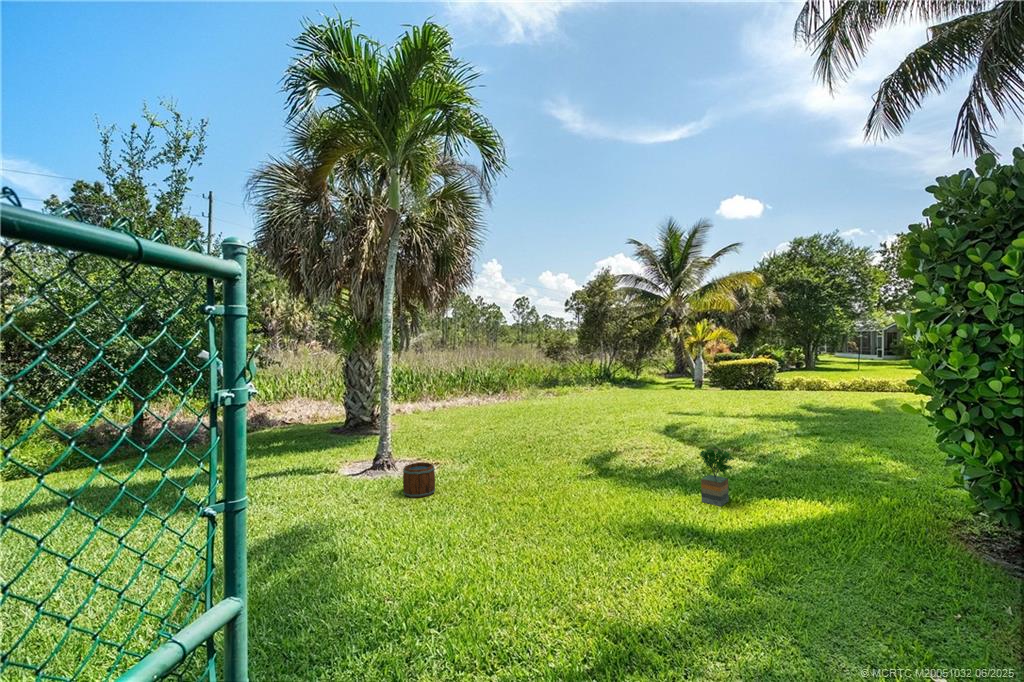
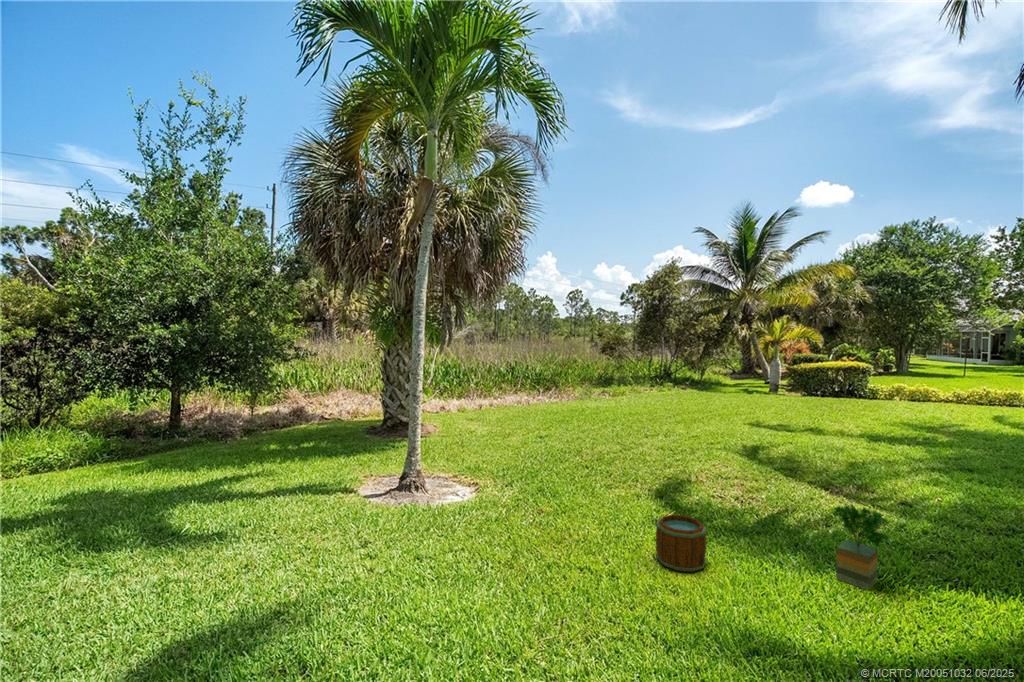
bucket: present [403,463,435,498] -> present [656,515,706,572]

